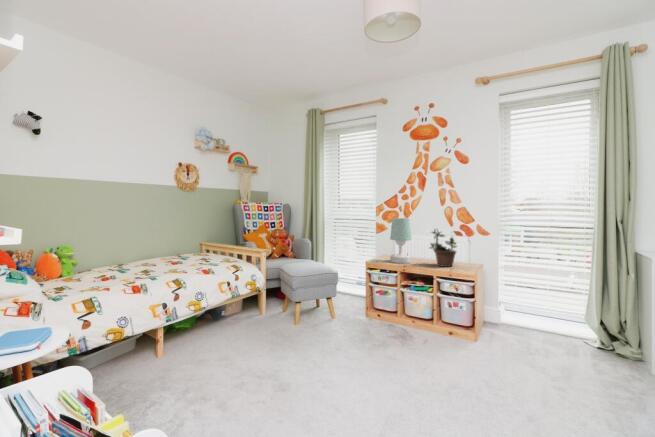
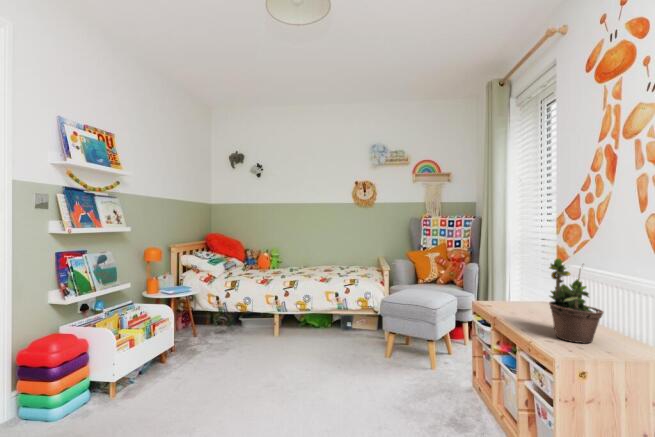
table lamp: present [390,218,411,263] -> none [503,237,545,318]

